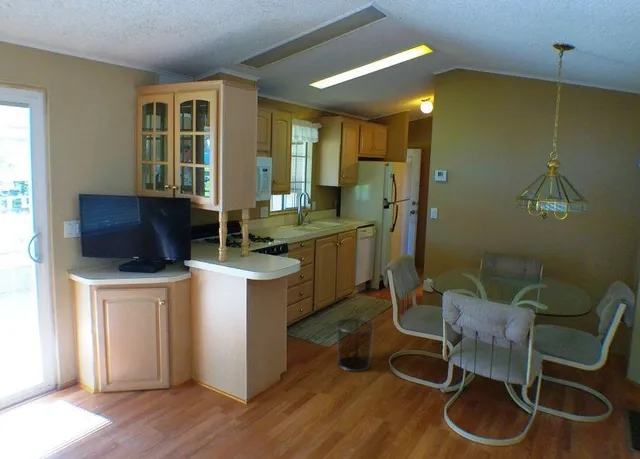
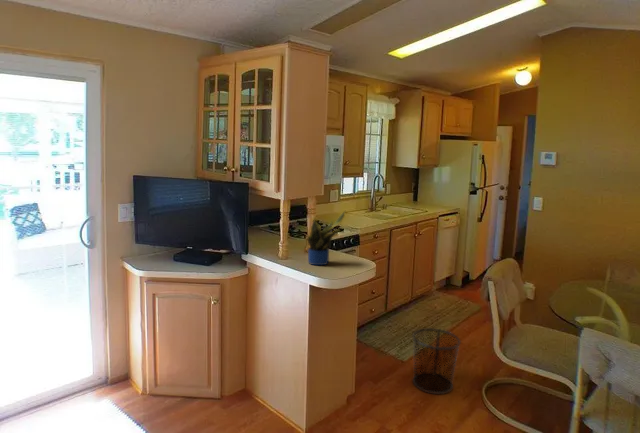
potted plant: none [244,218,275,265] -> present [307,213,344,265]

